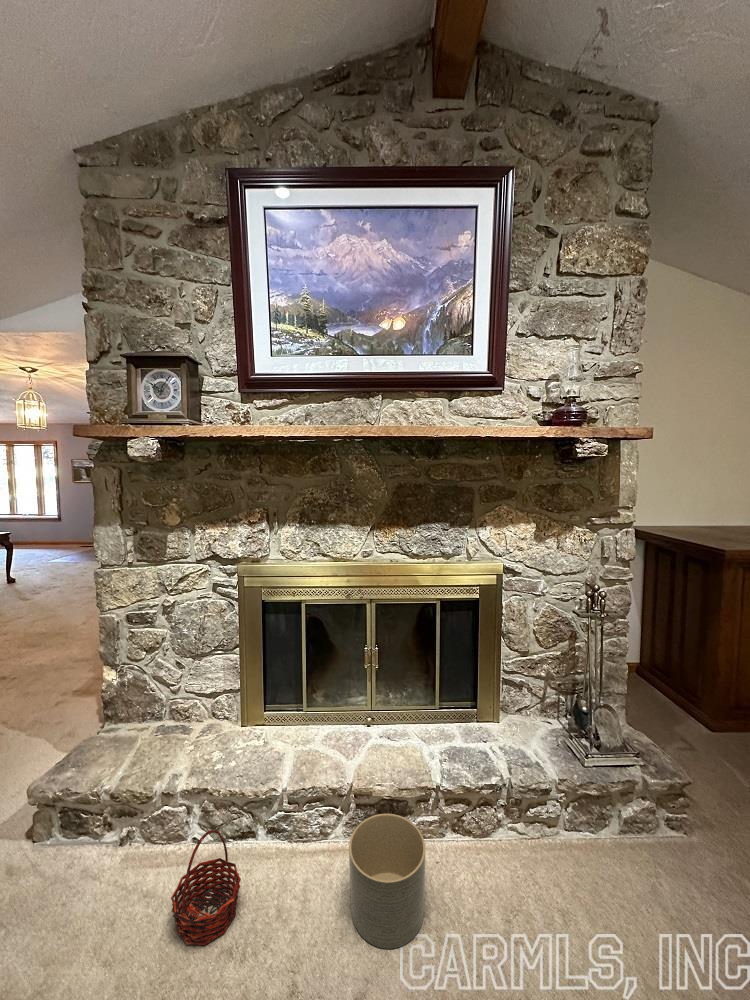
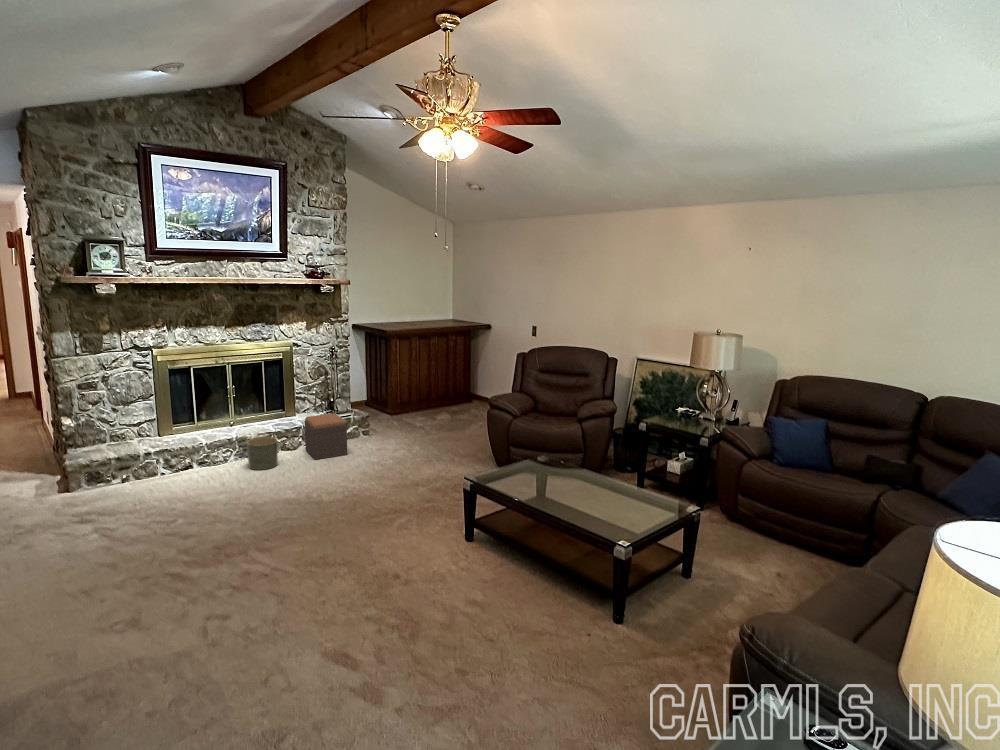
footstool: none [509,777,643,967] -> present [305,413,347,460]
basket: present [171,830,241,945] -> none [176,448,205,485]

